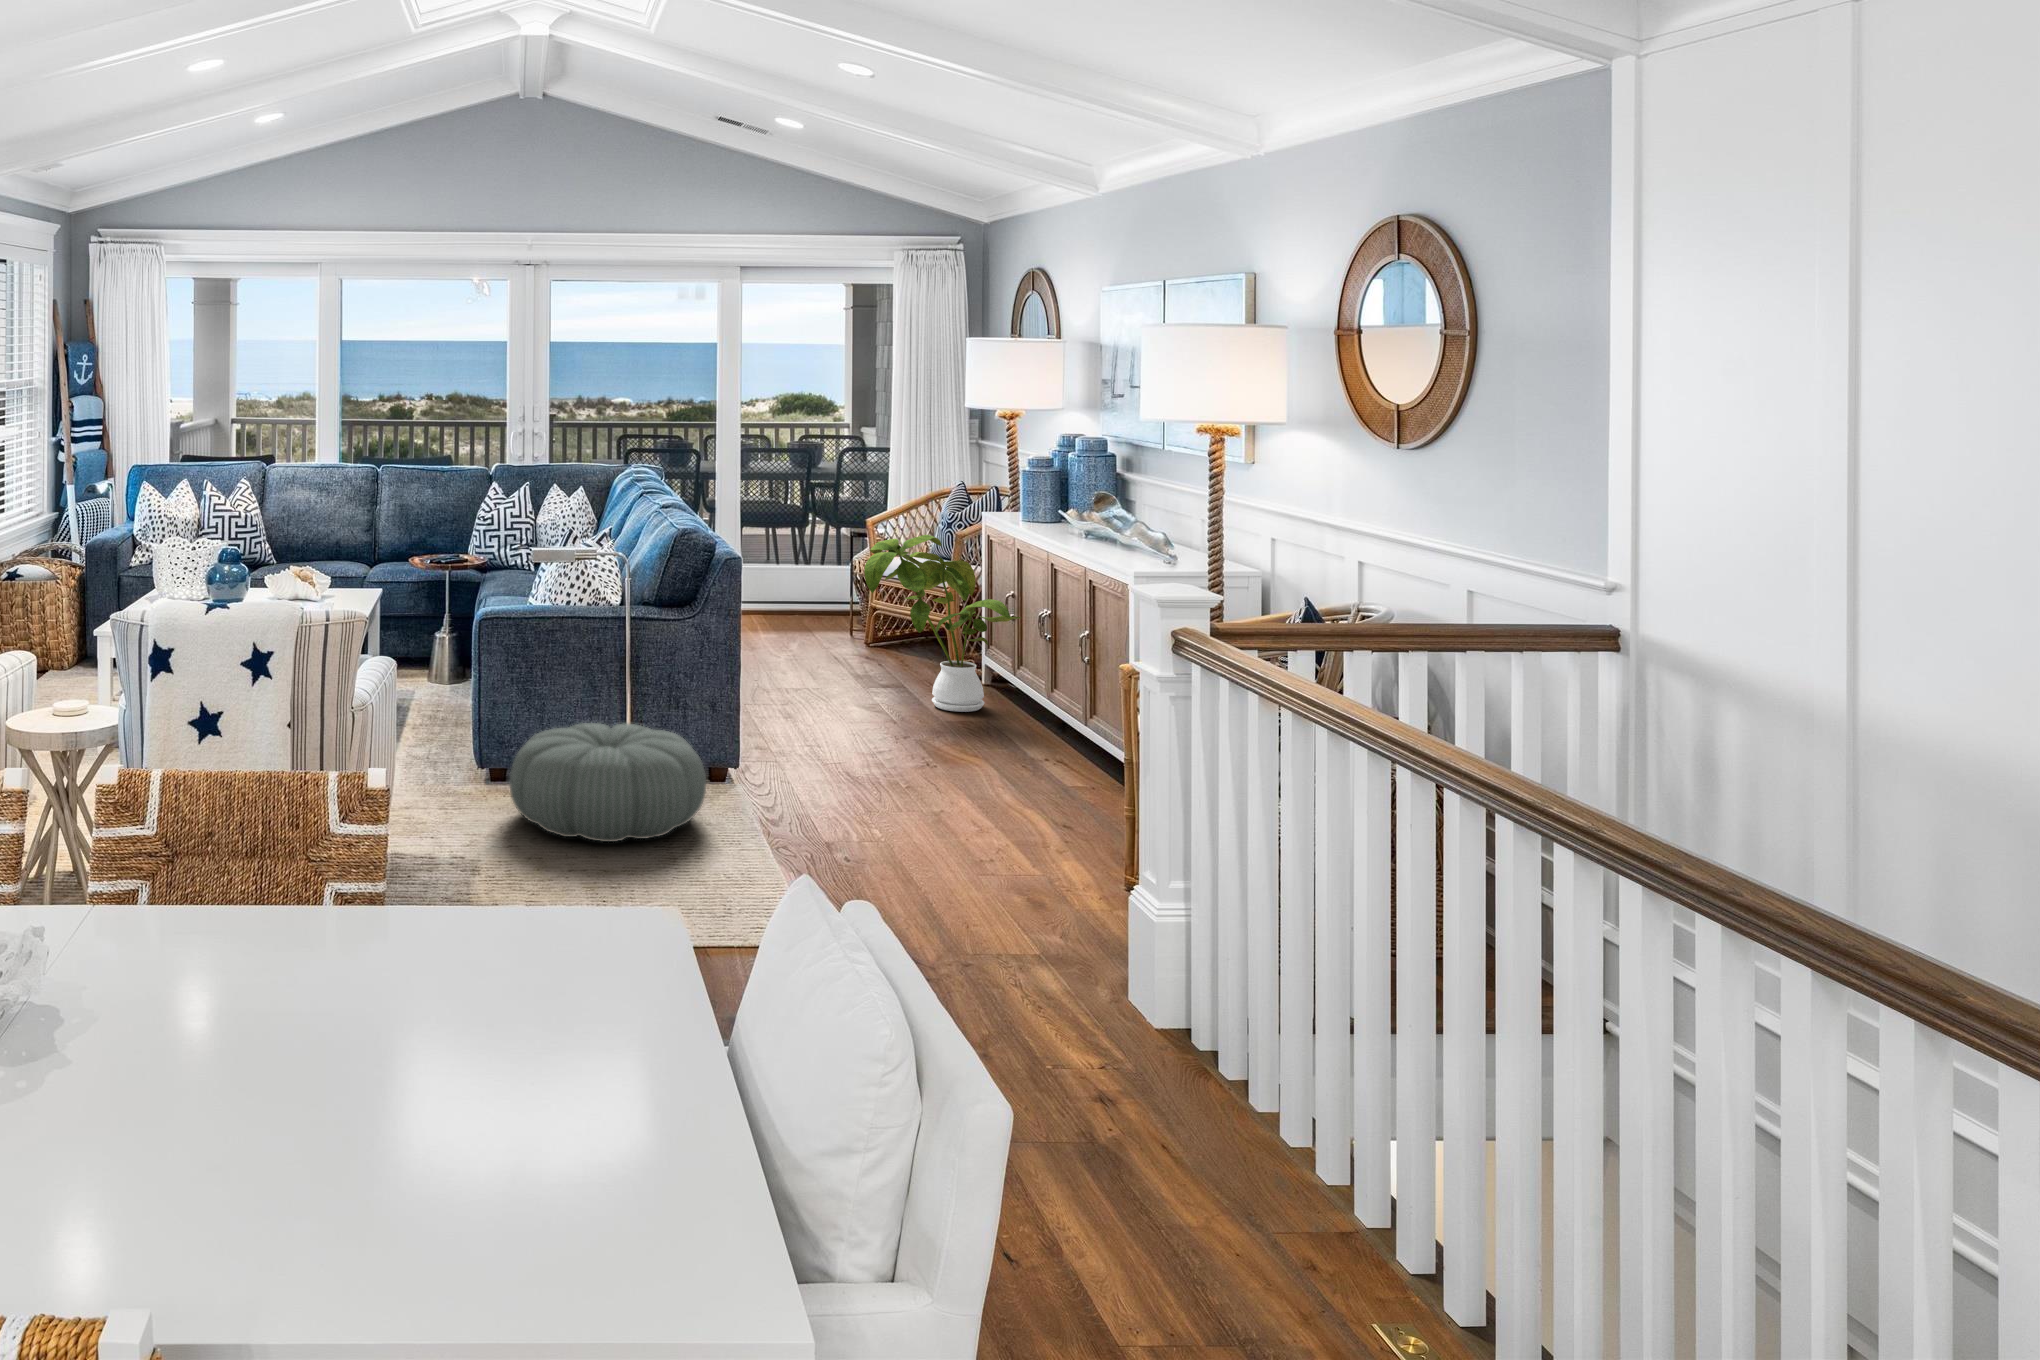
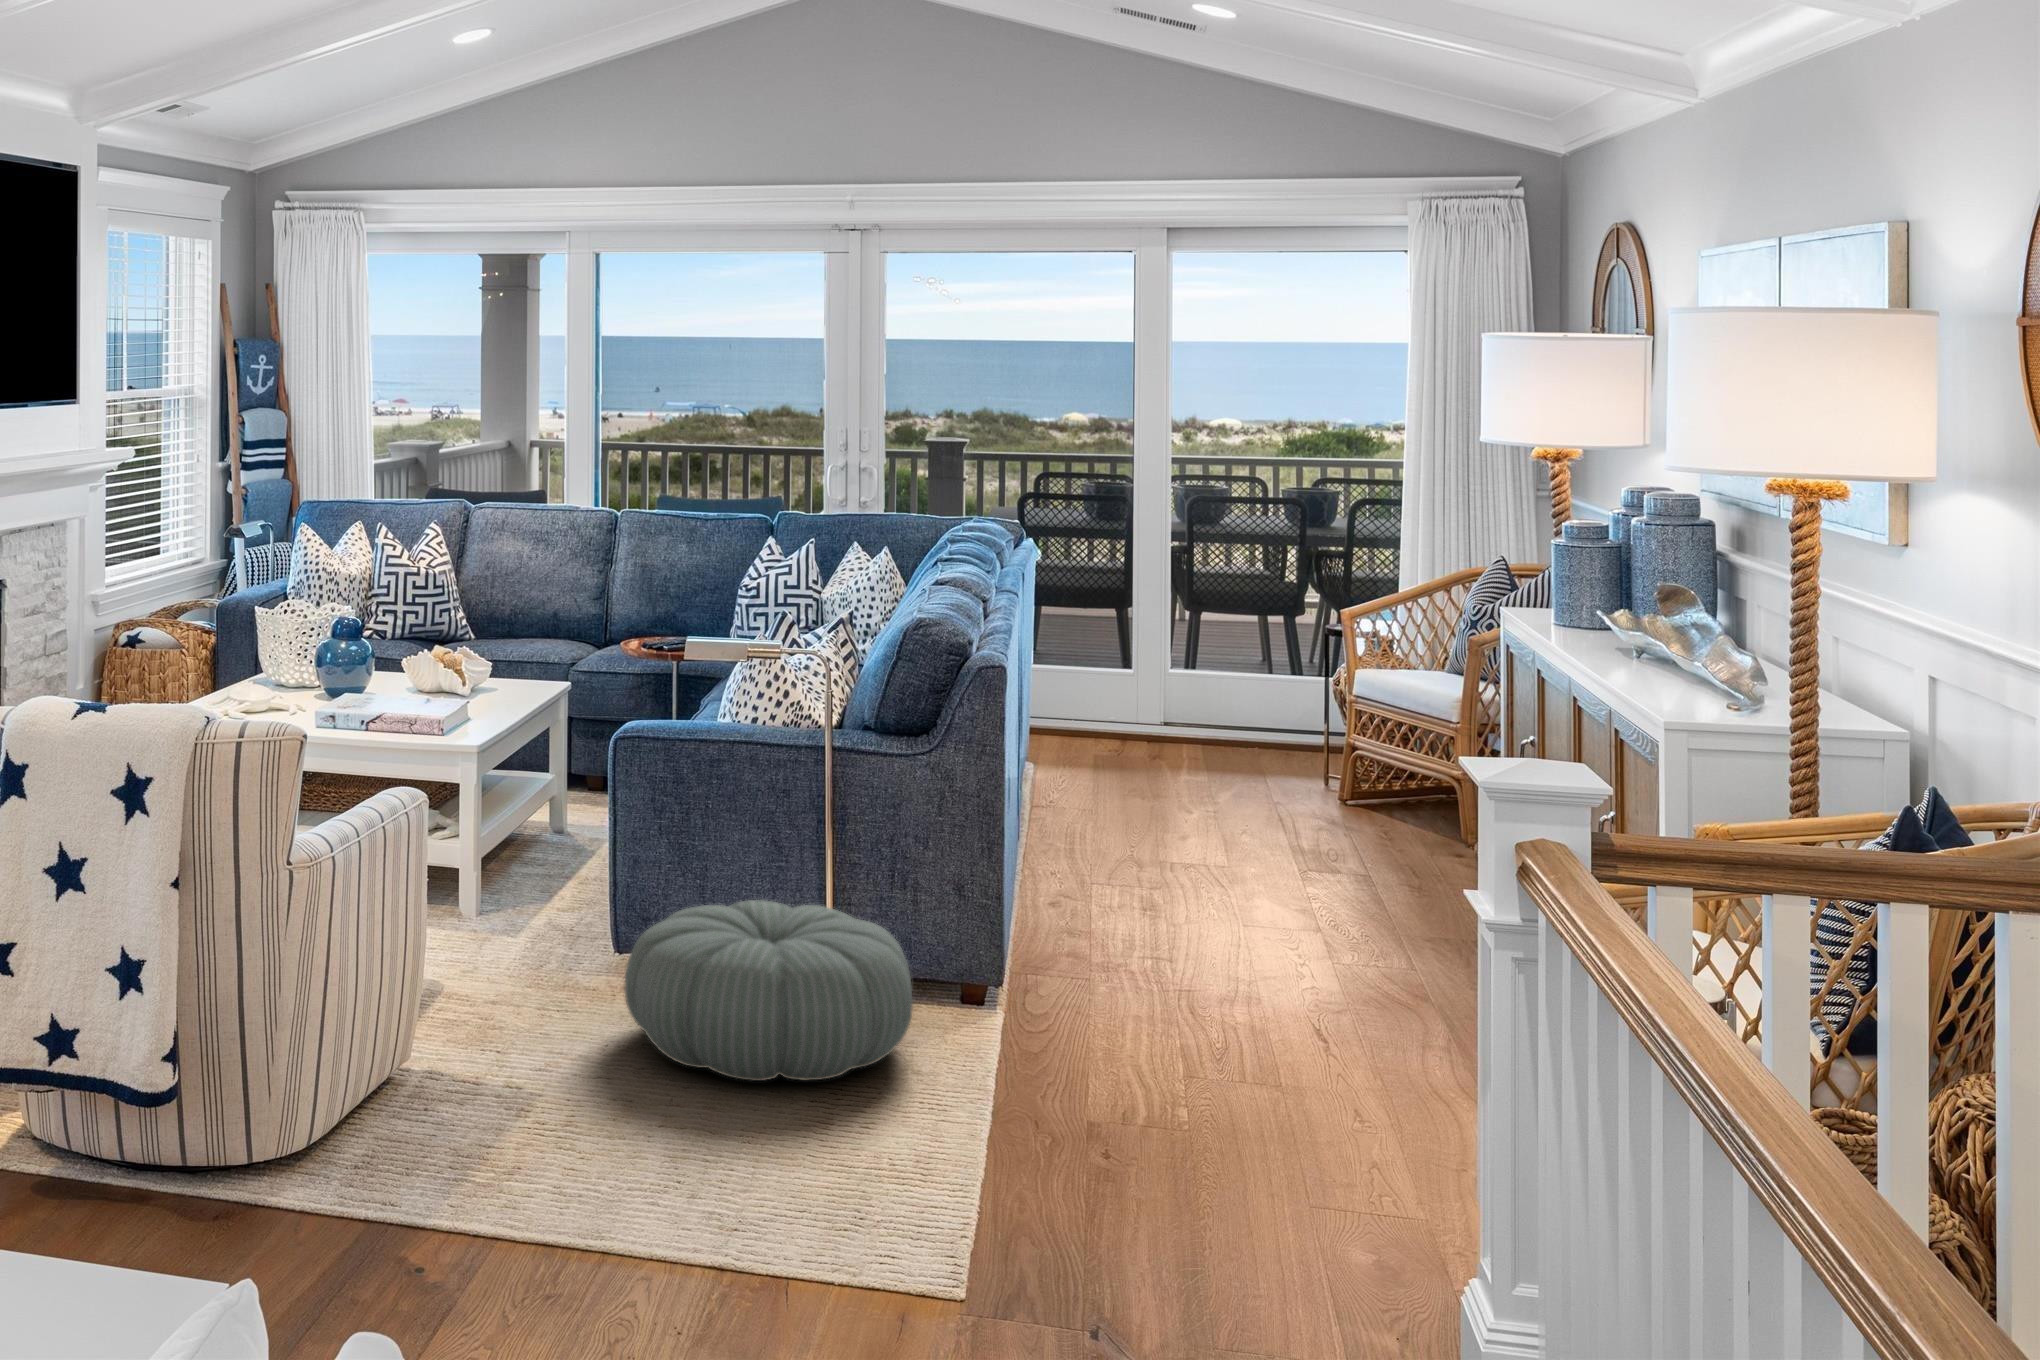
house plant: present [864,535,1021,712] -> none [1269,642,1521,919]

